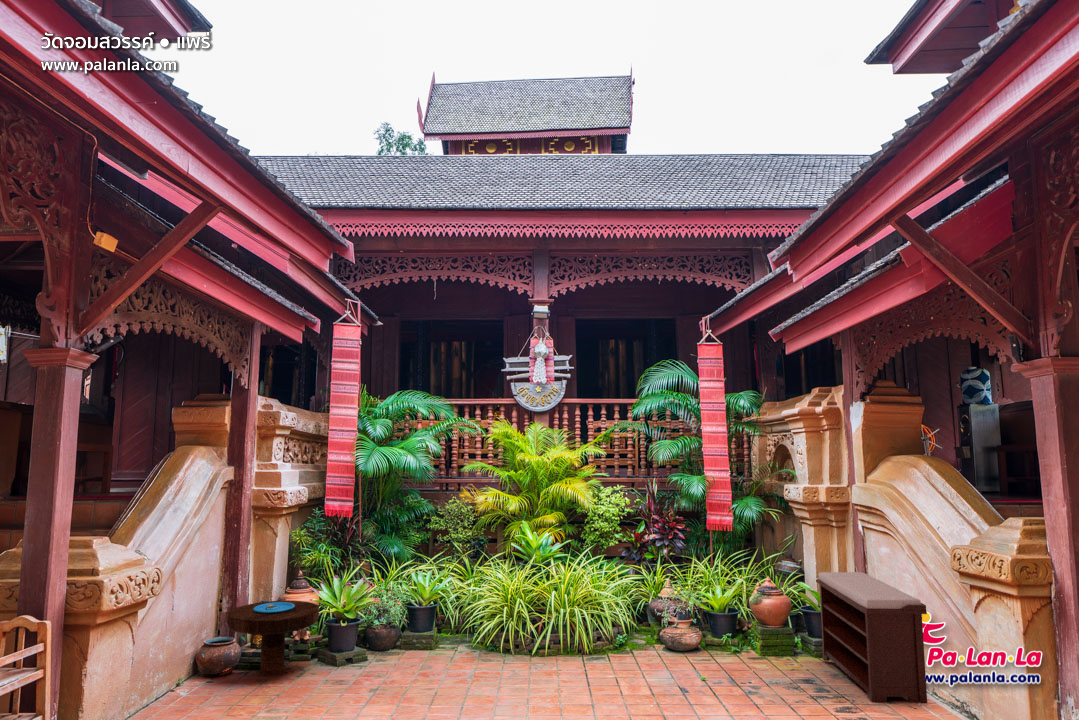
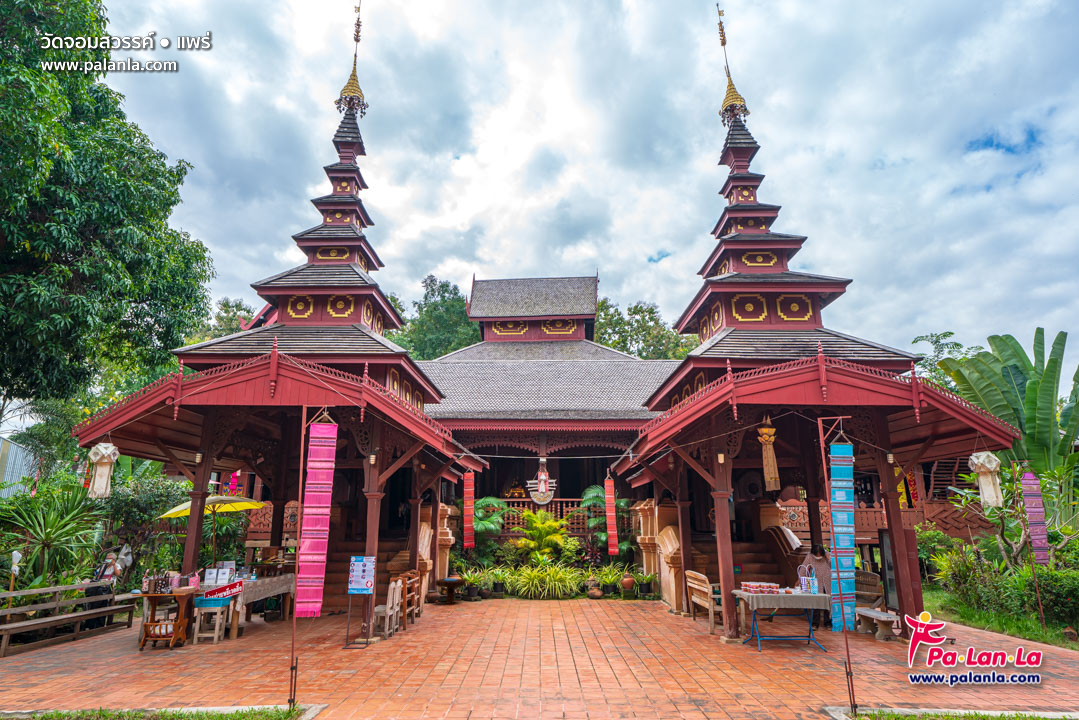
bench: present [816,572,927,703] -> none [642,568,668,608]

